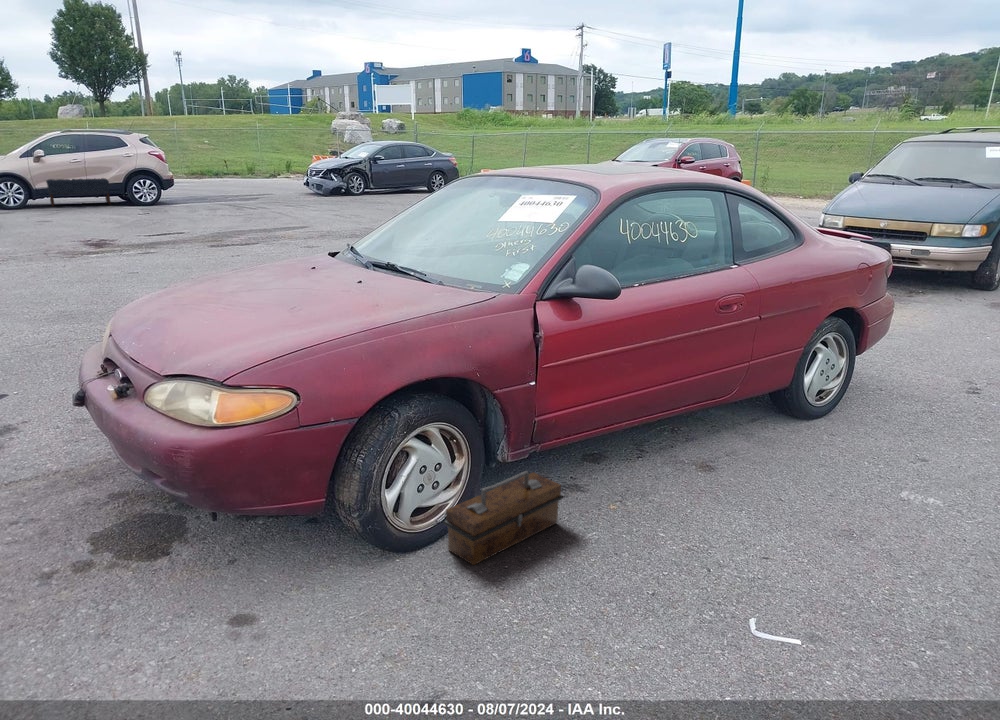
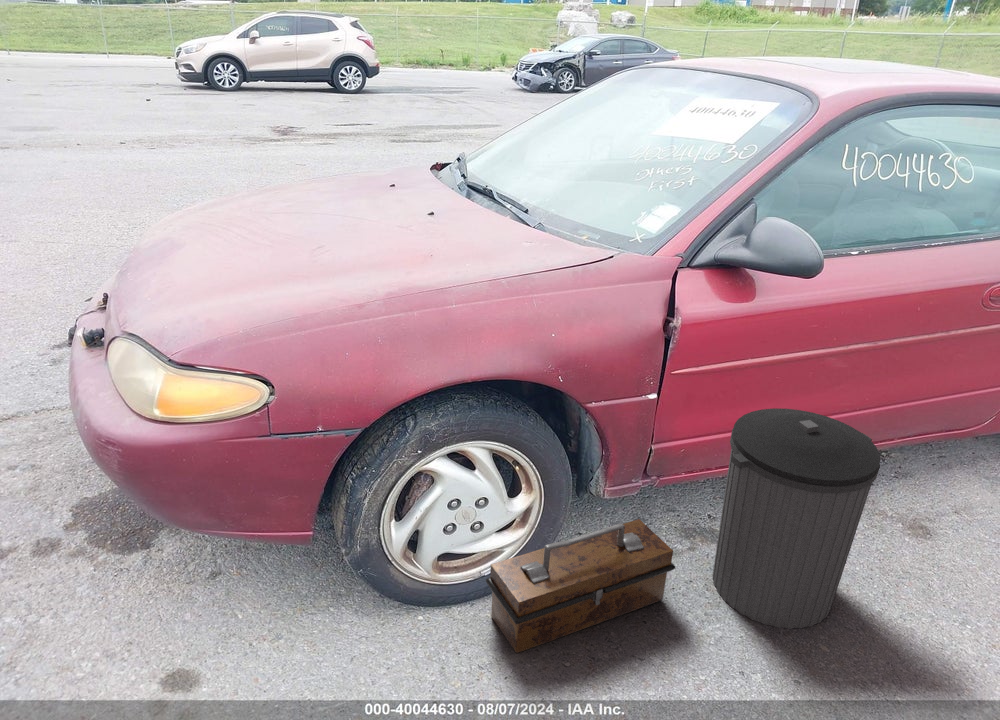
bench: present [46,178,111,206] -> none [258,63,315,91]
trash can: none [584,385,676,525] -> present [713,408,881,629]

